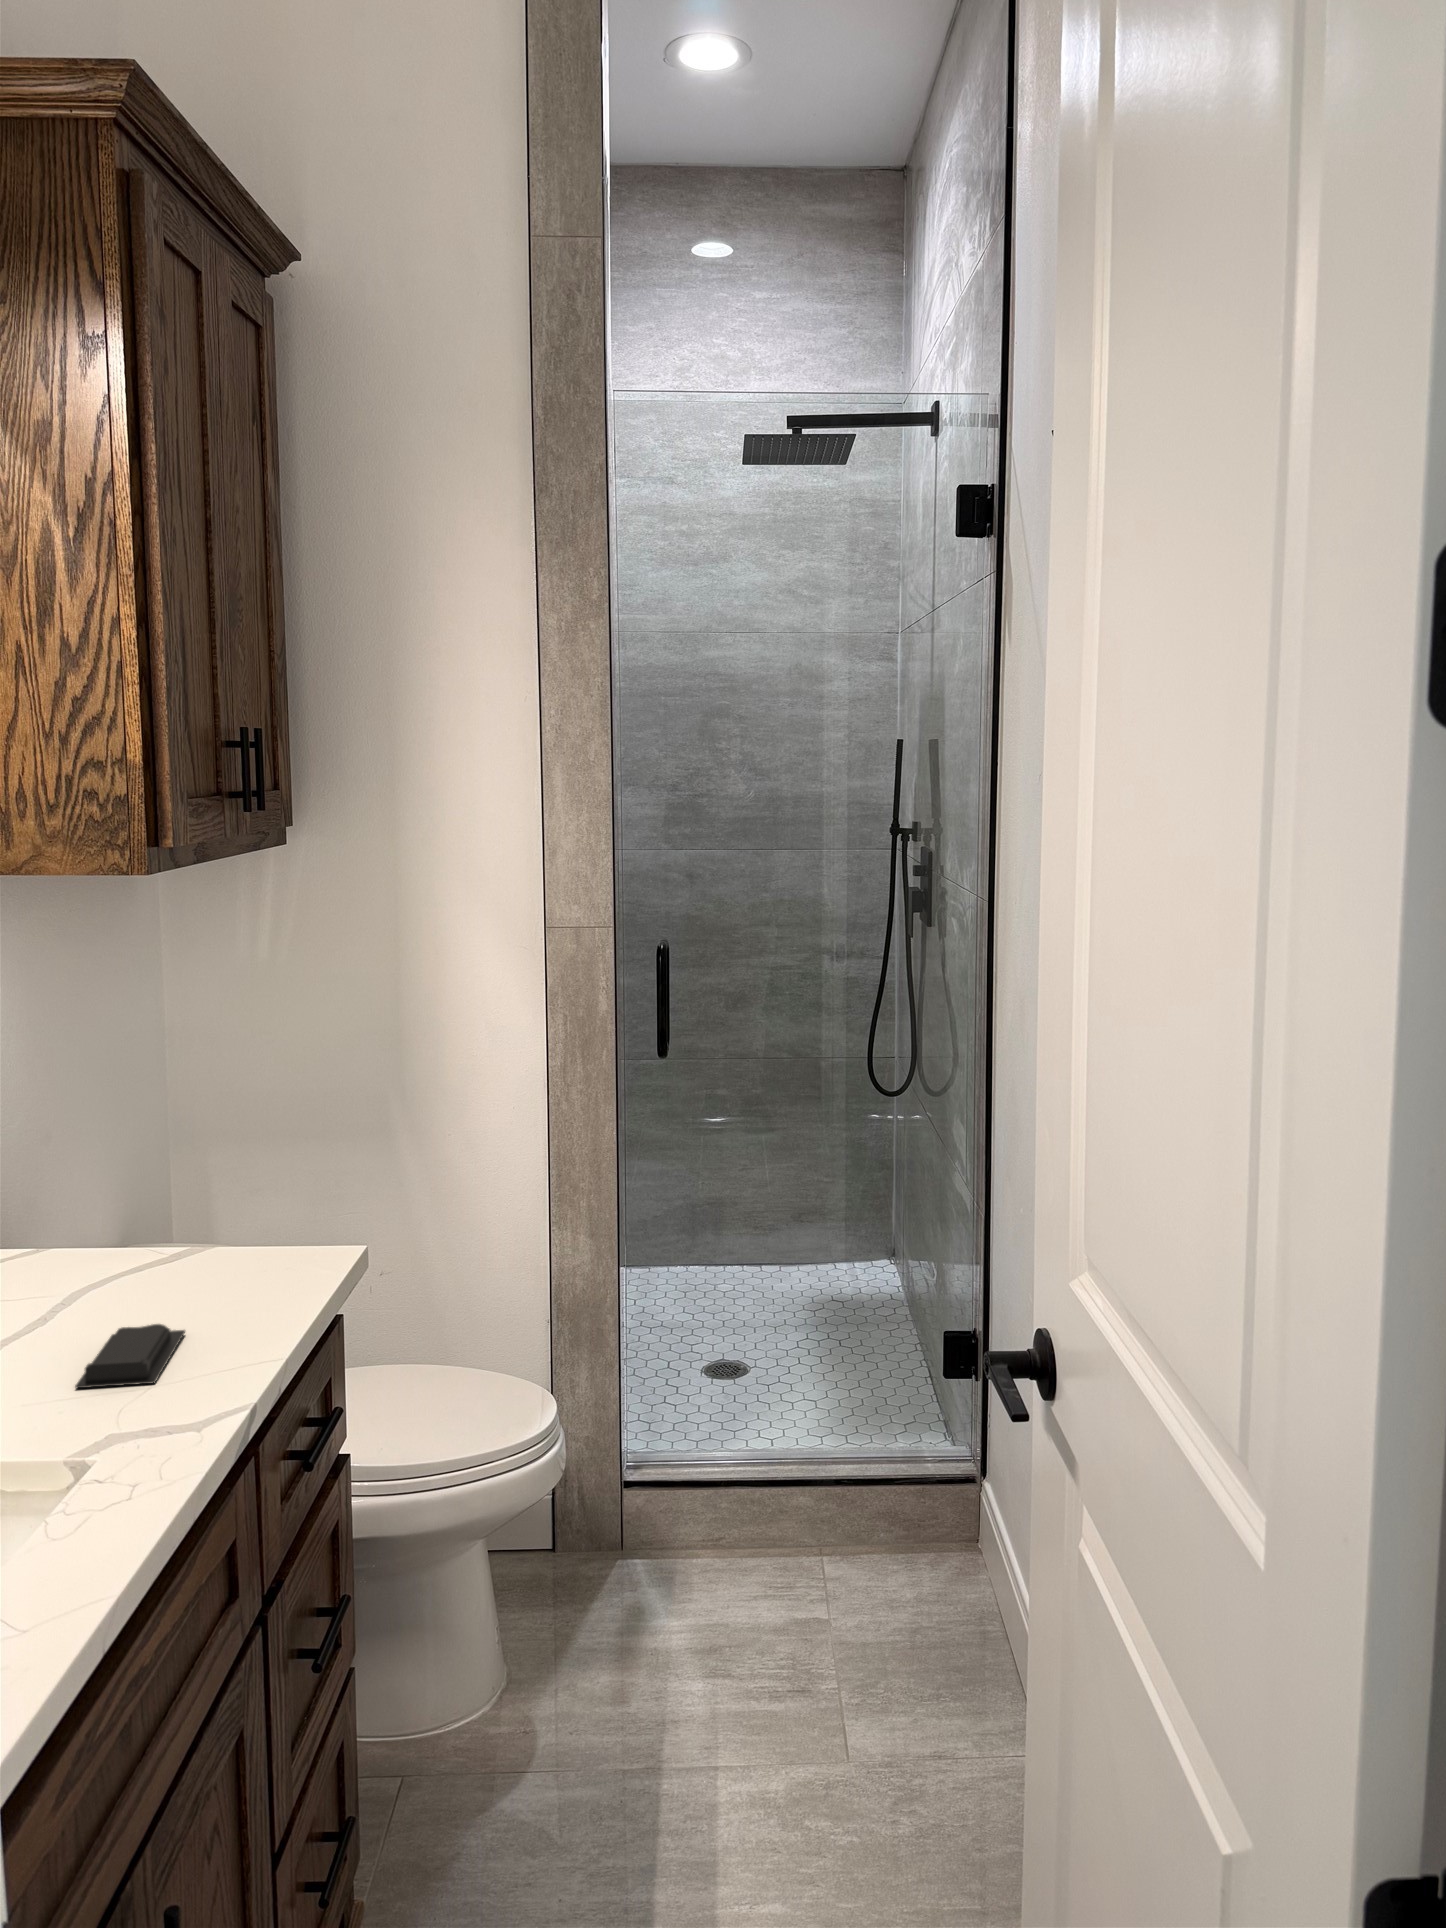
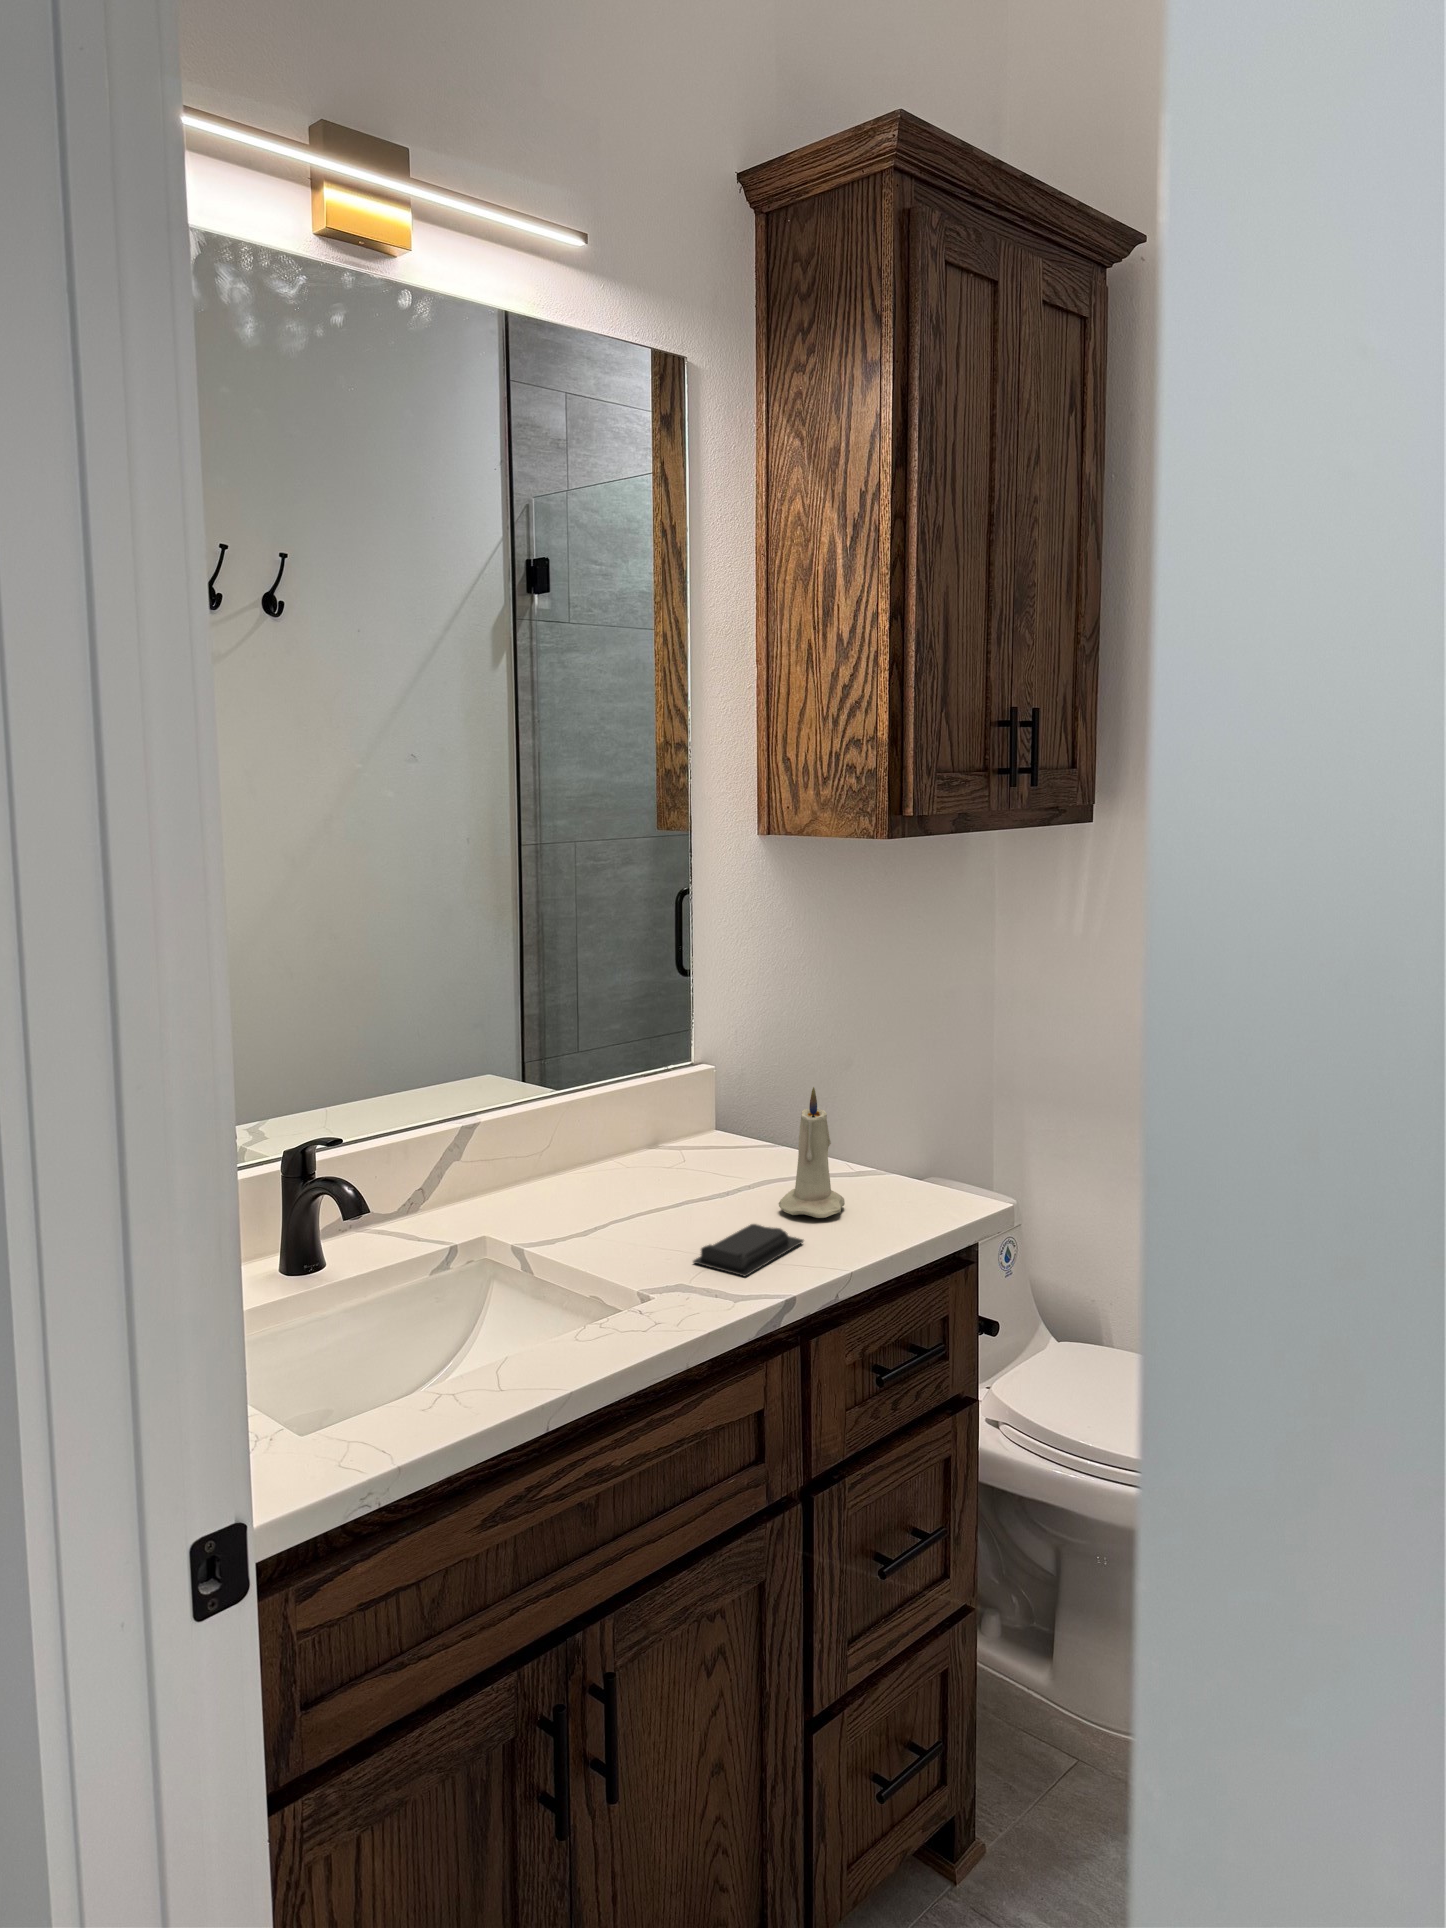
candle: none [119,1158,199,1310] -> present [778,1087,845,1218]

